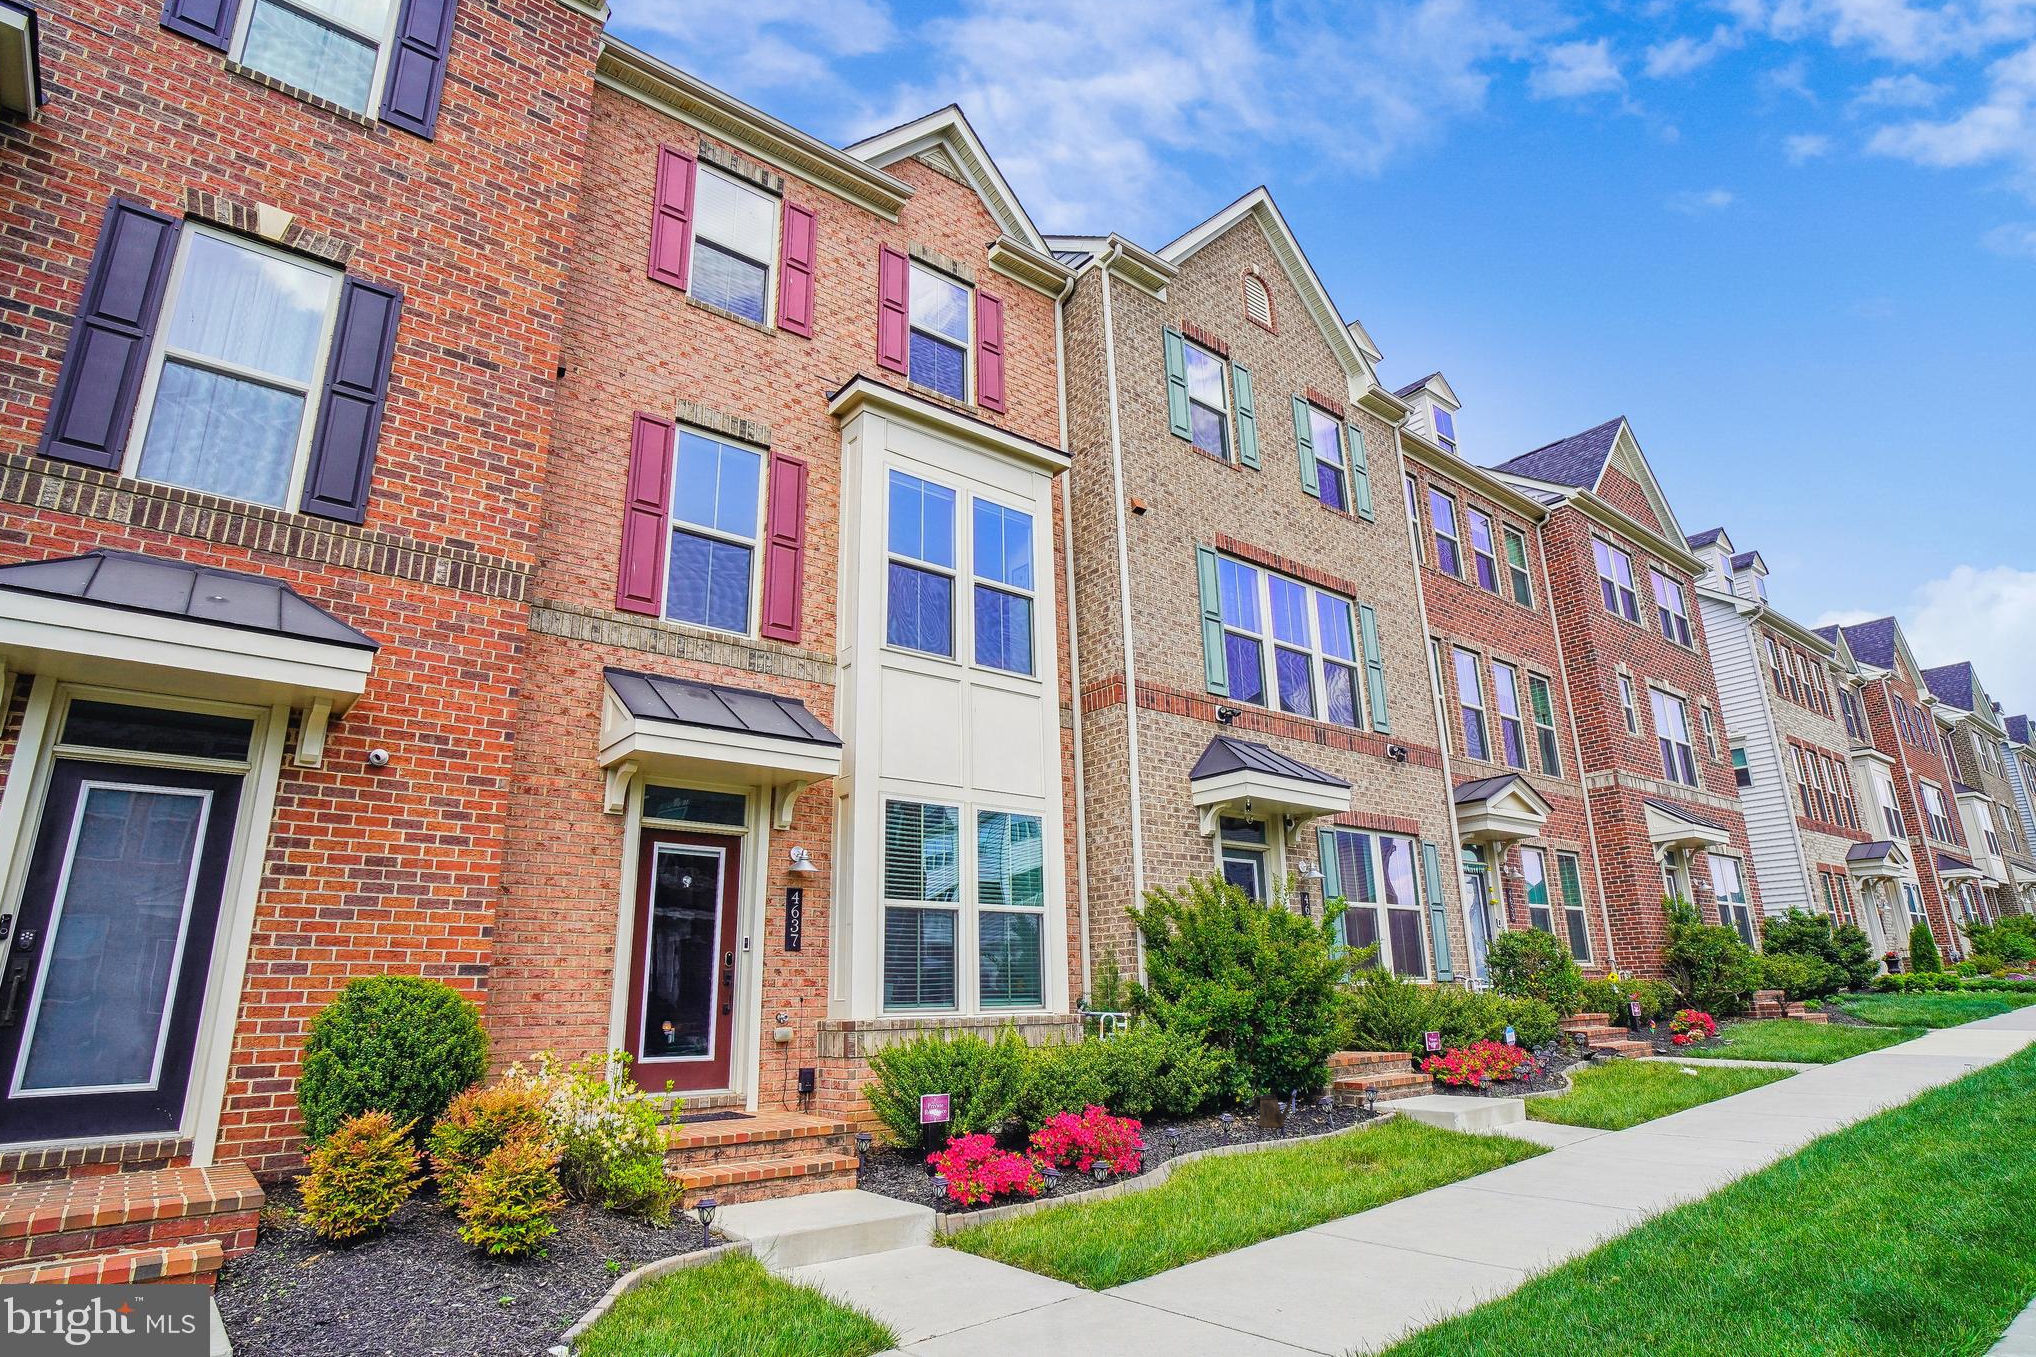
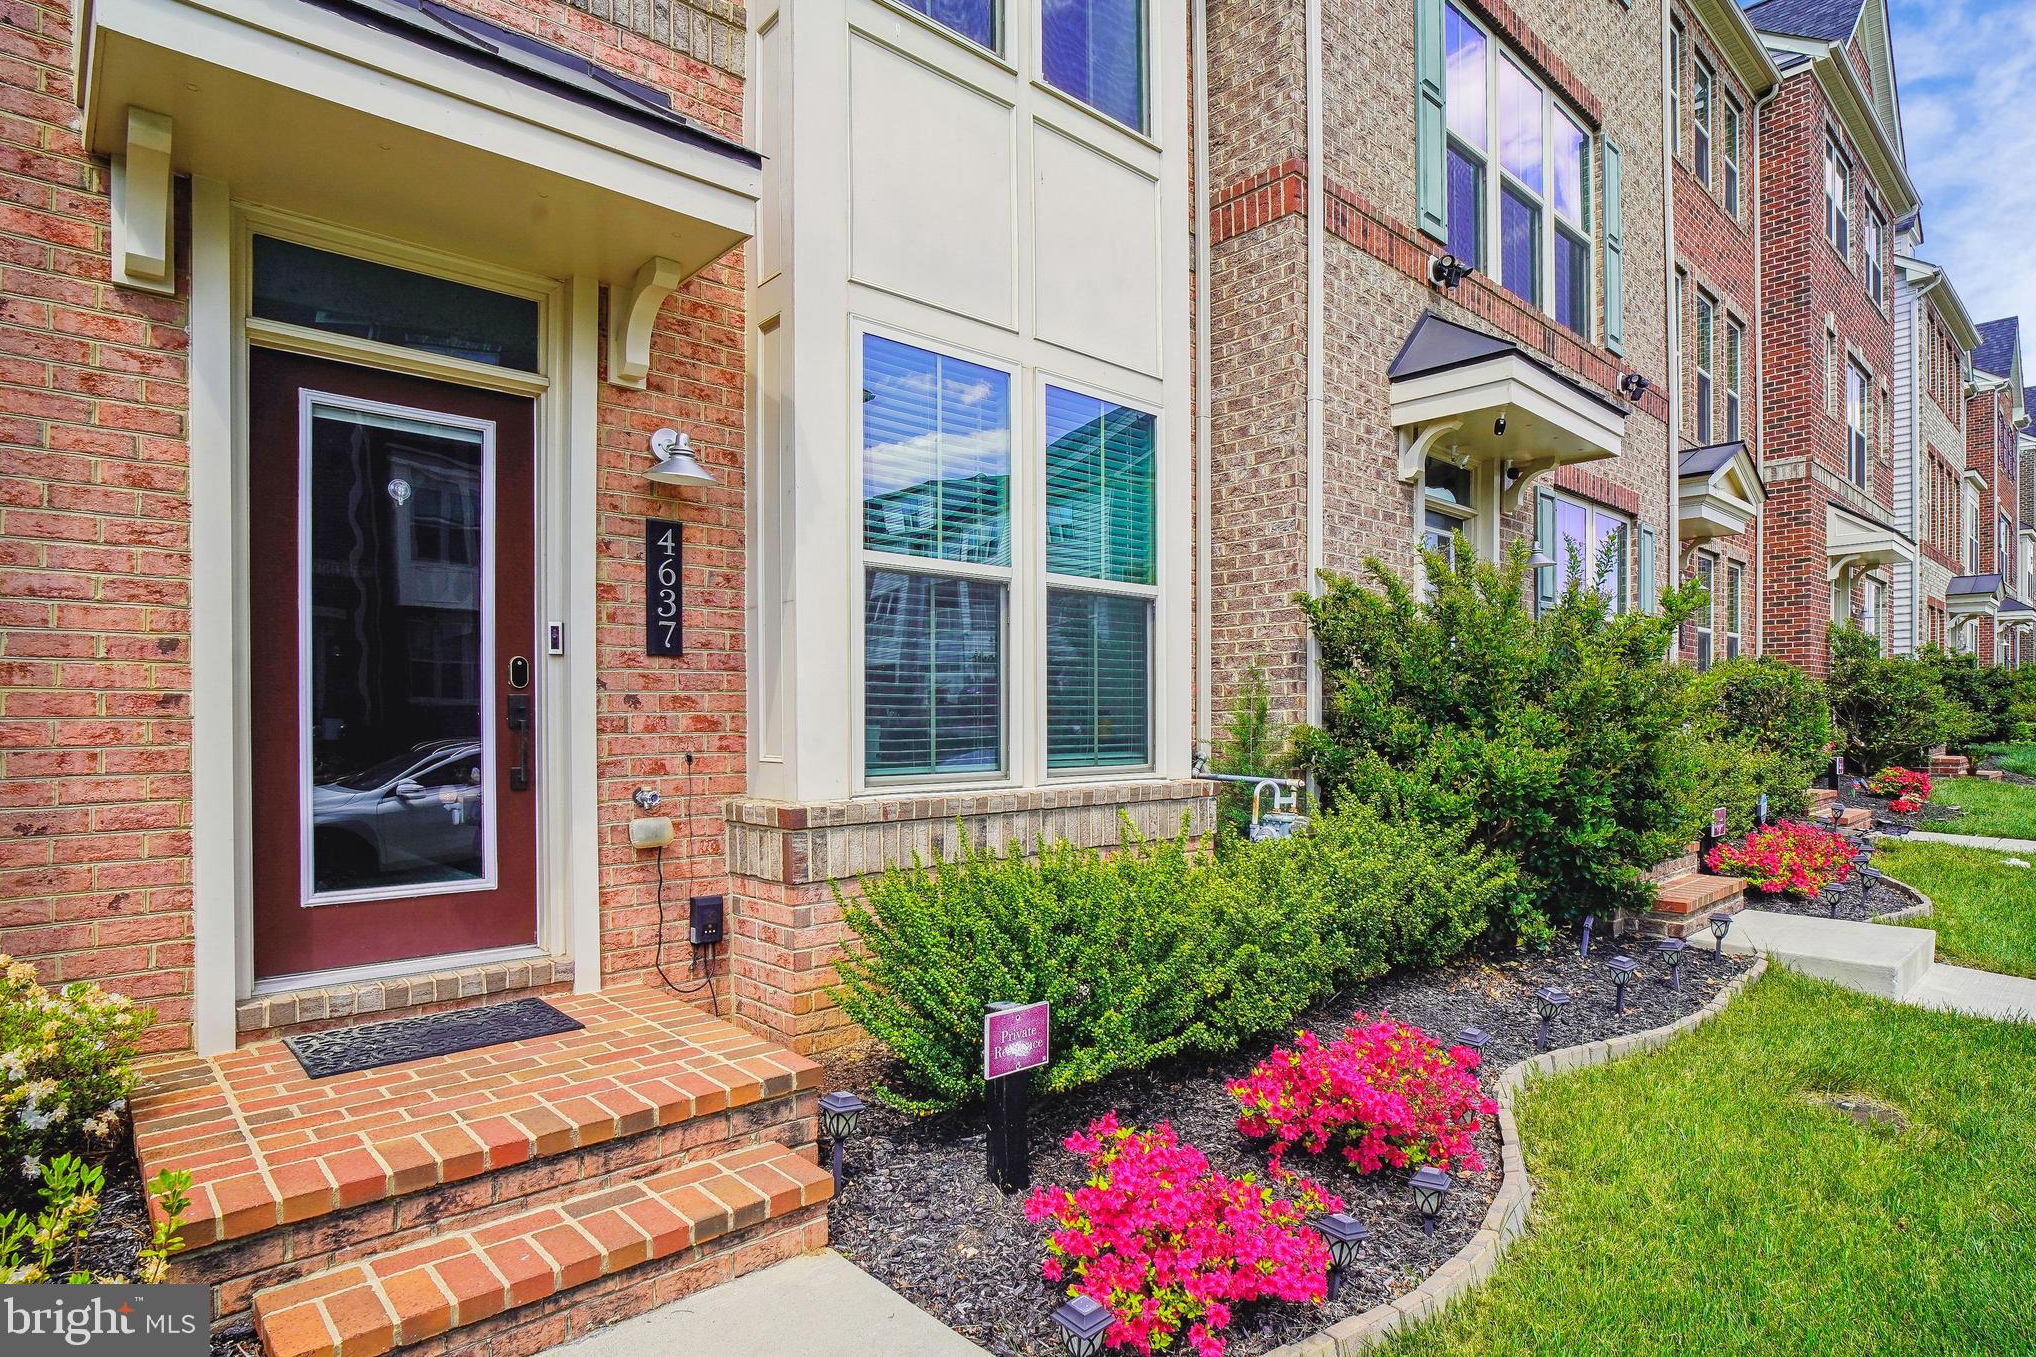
watering can: present [1253,1093,1297,1128] -> none [1530,930,1637,990]

